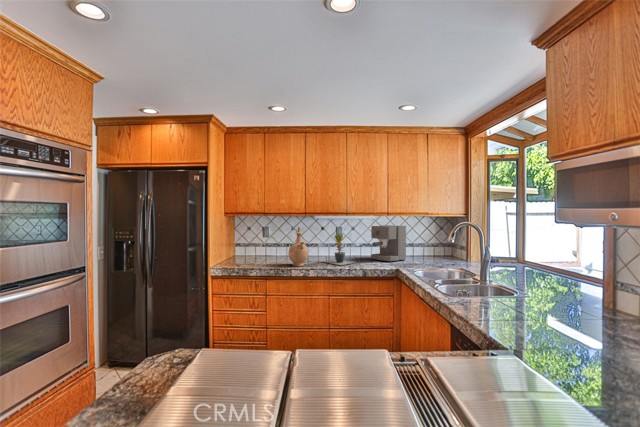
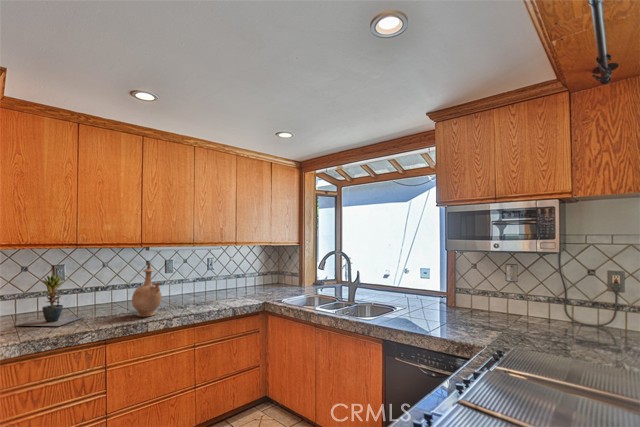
coffee maker: present [371,225,406,262] -> none [213,255,250,296]
potted plant: present [323,233,356,265] -> present [16,274,83,326]

